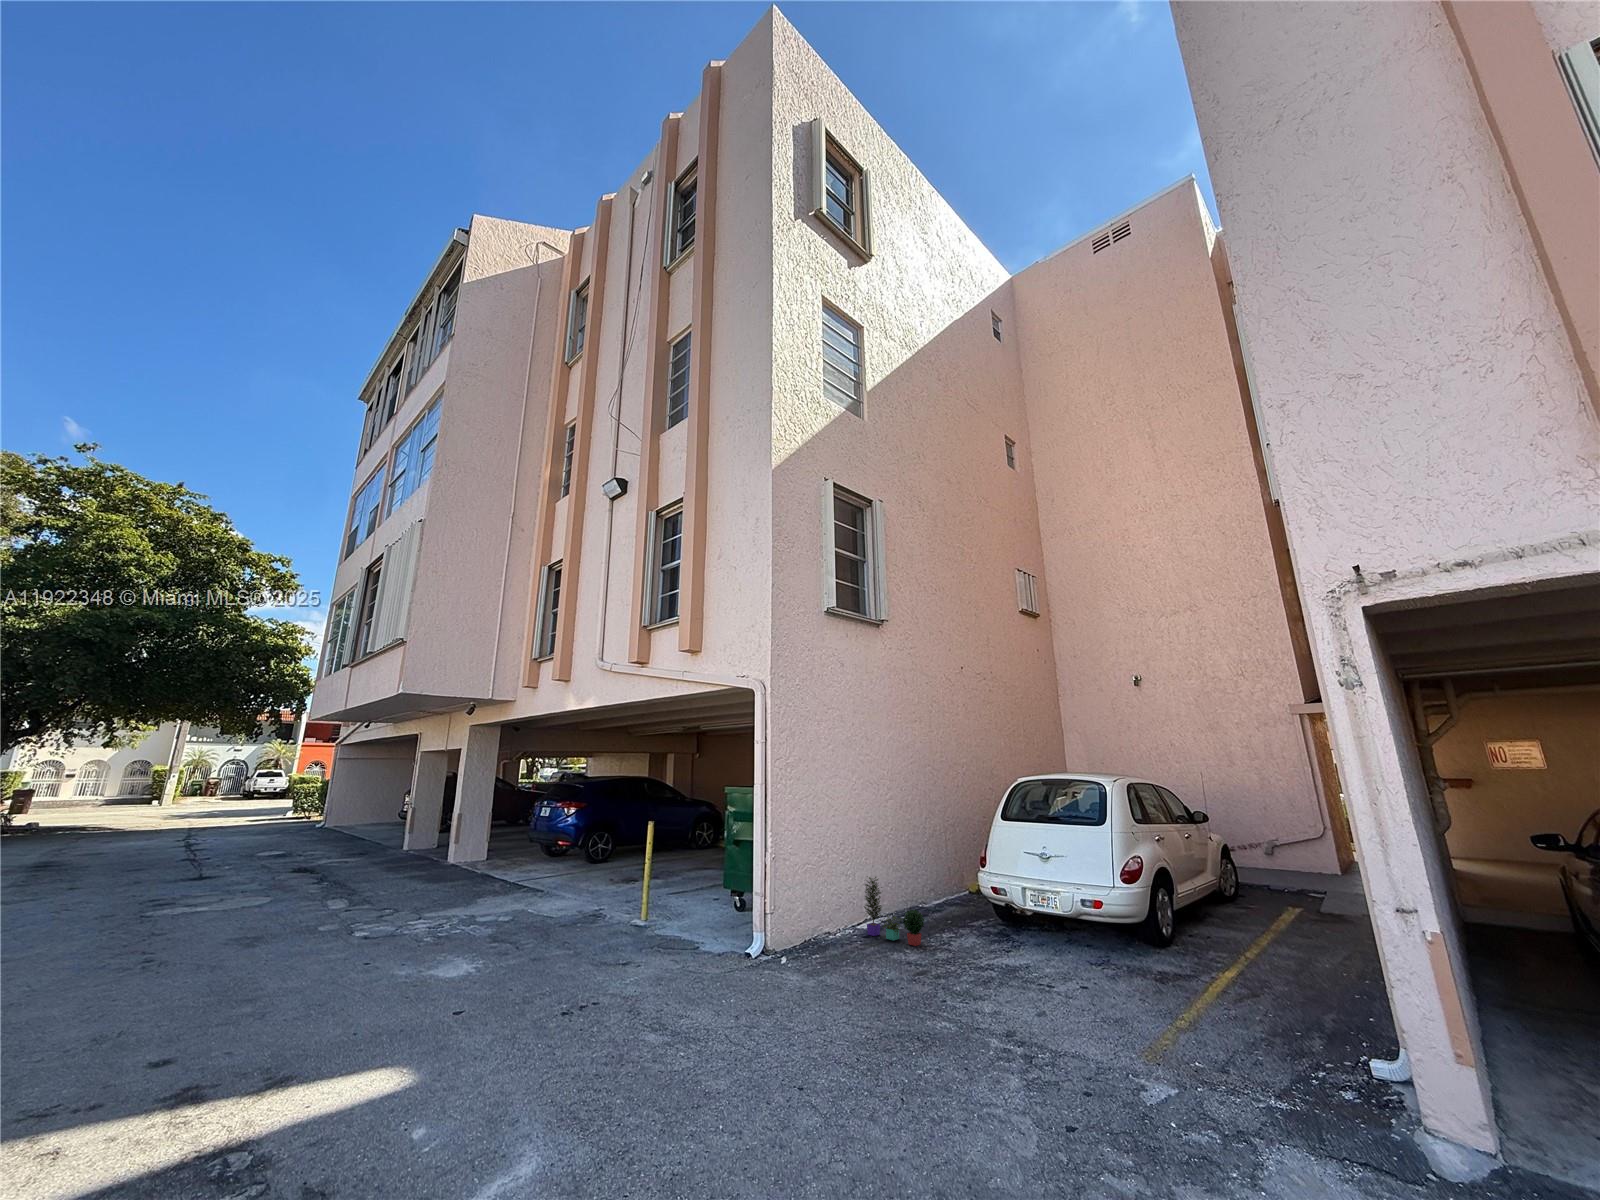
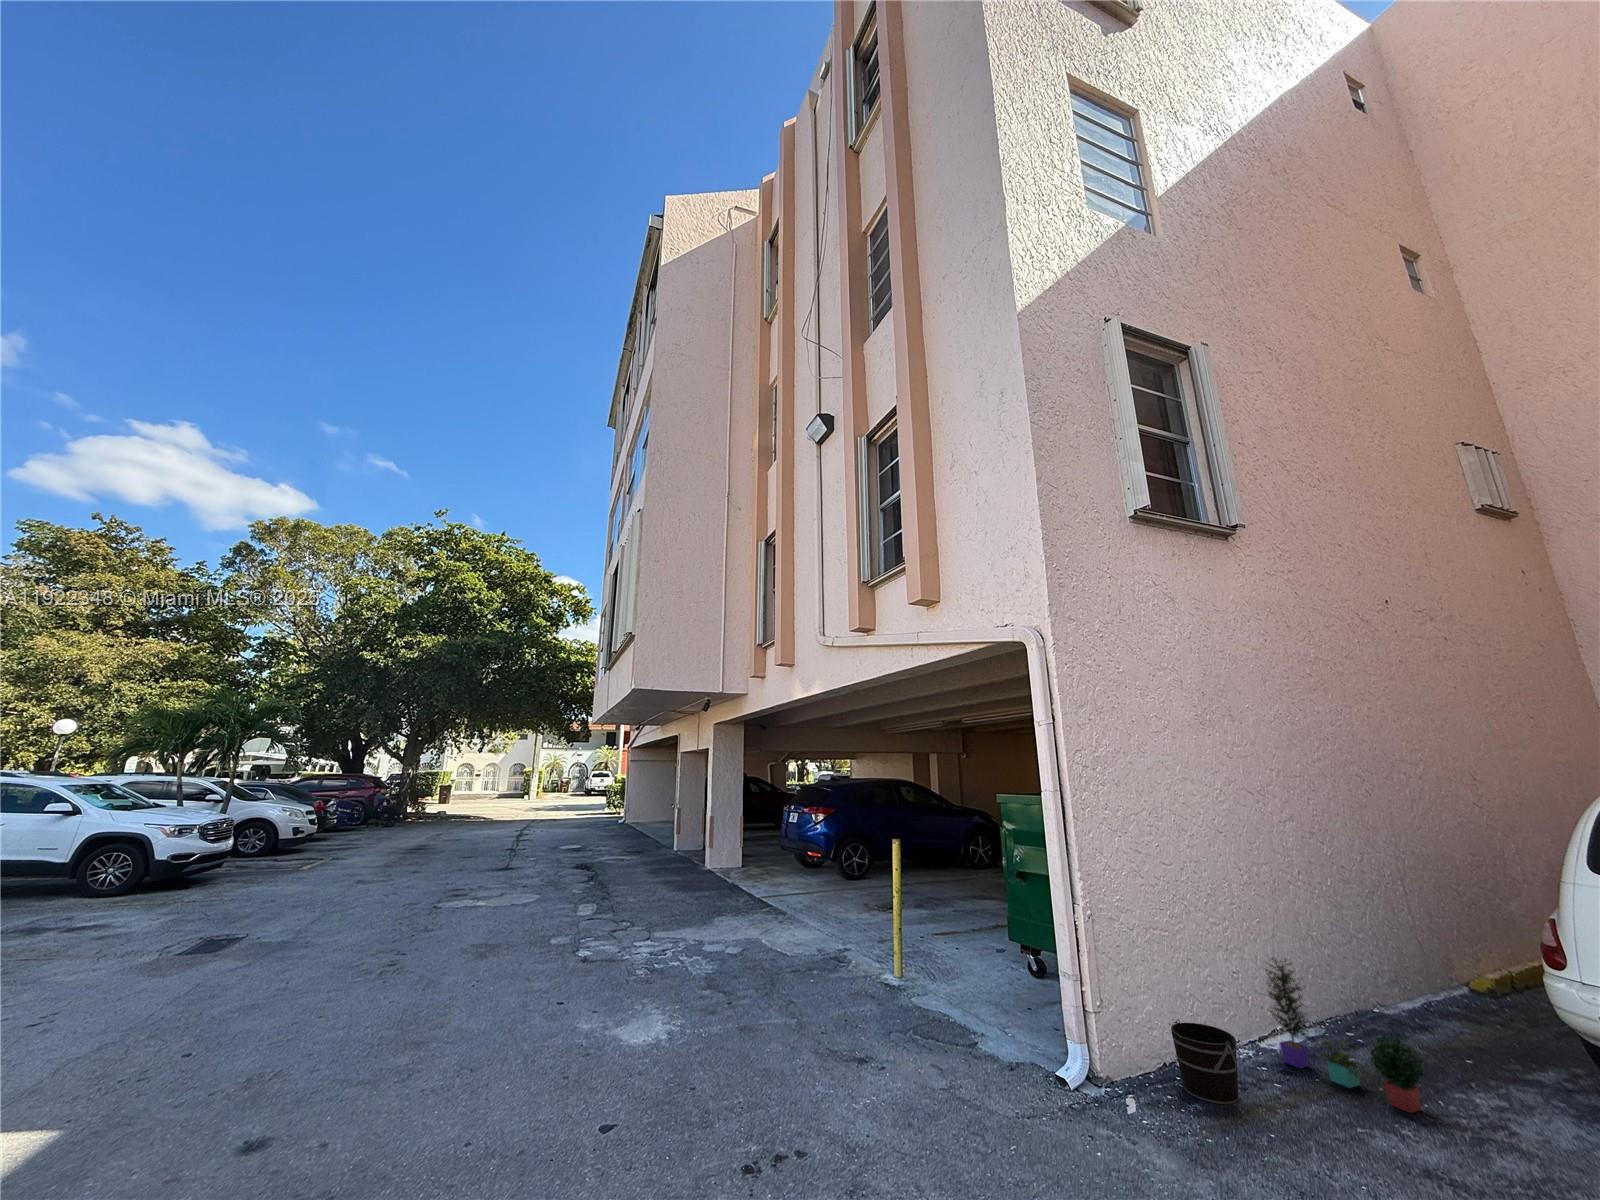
bucket: none [810,914,841,954] -> present [1171,1020,1239,1104]

